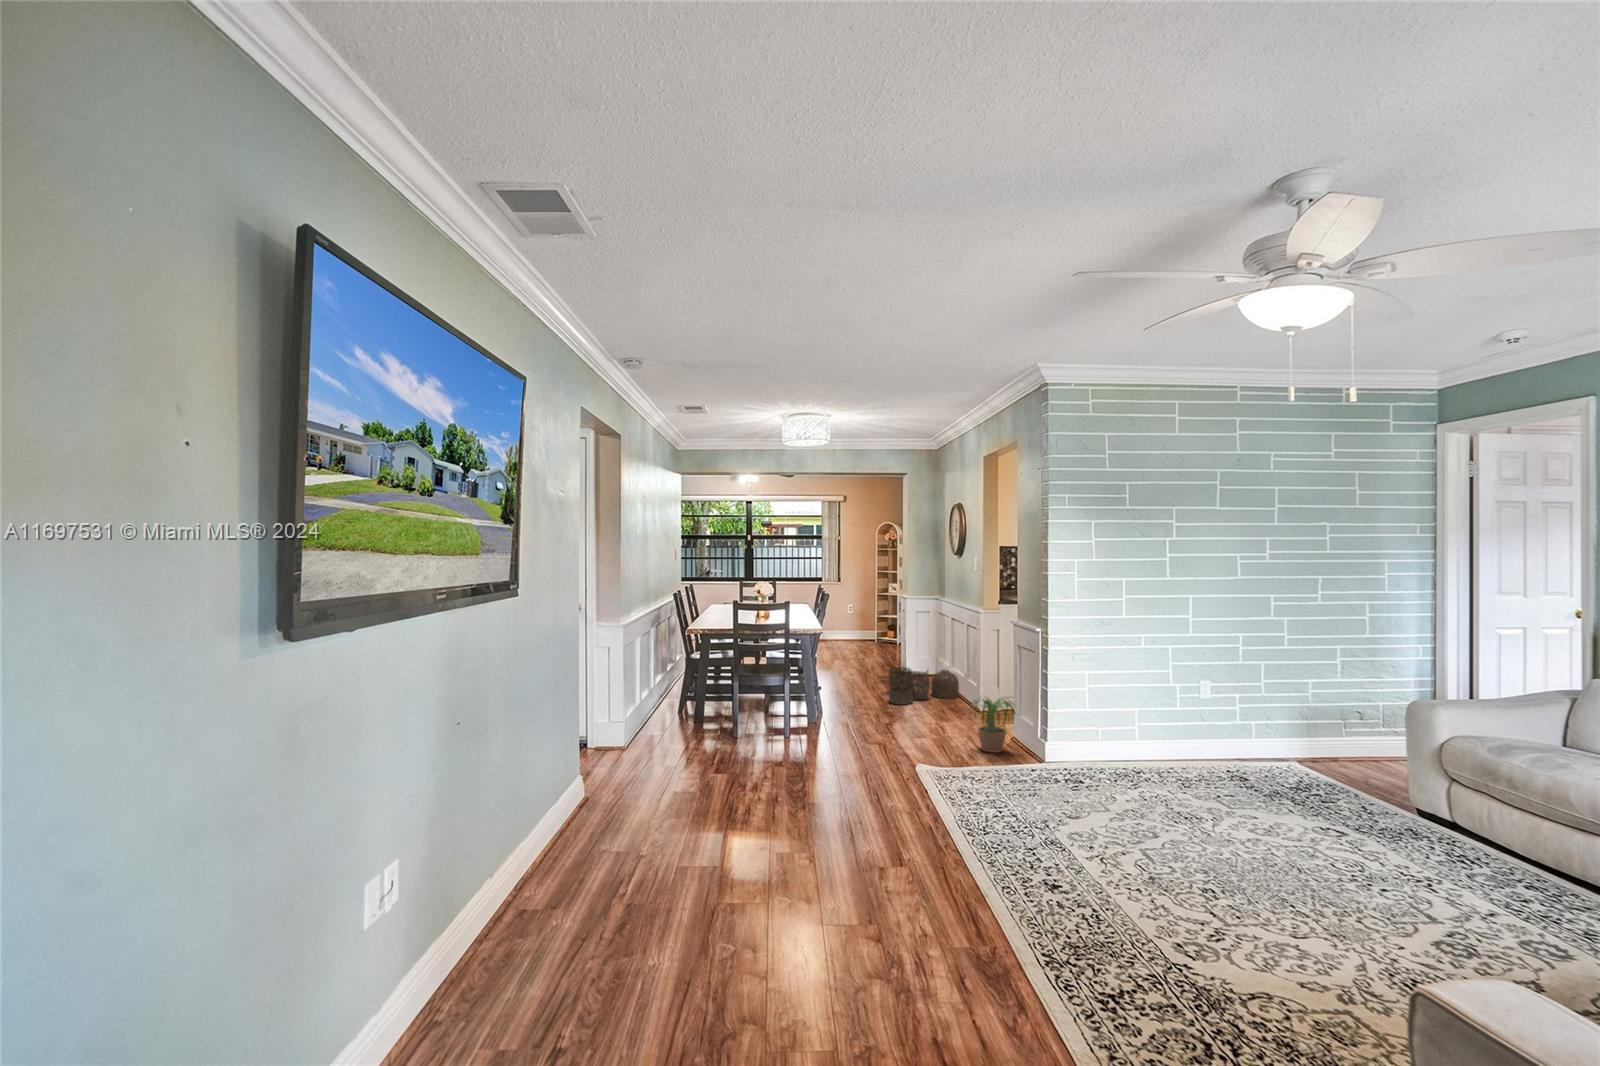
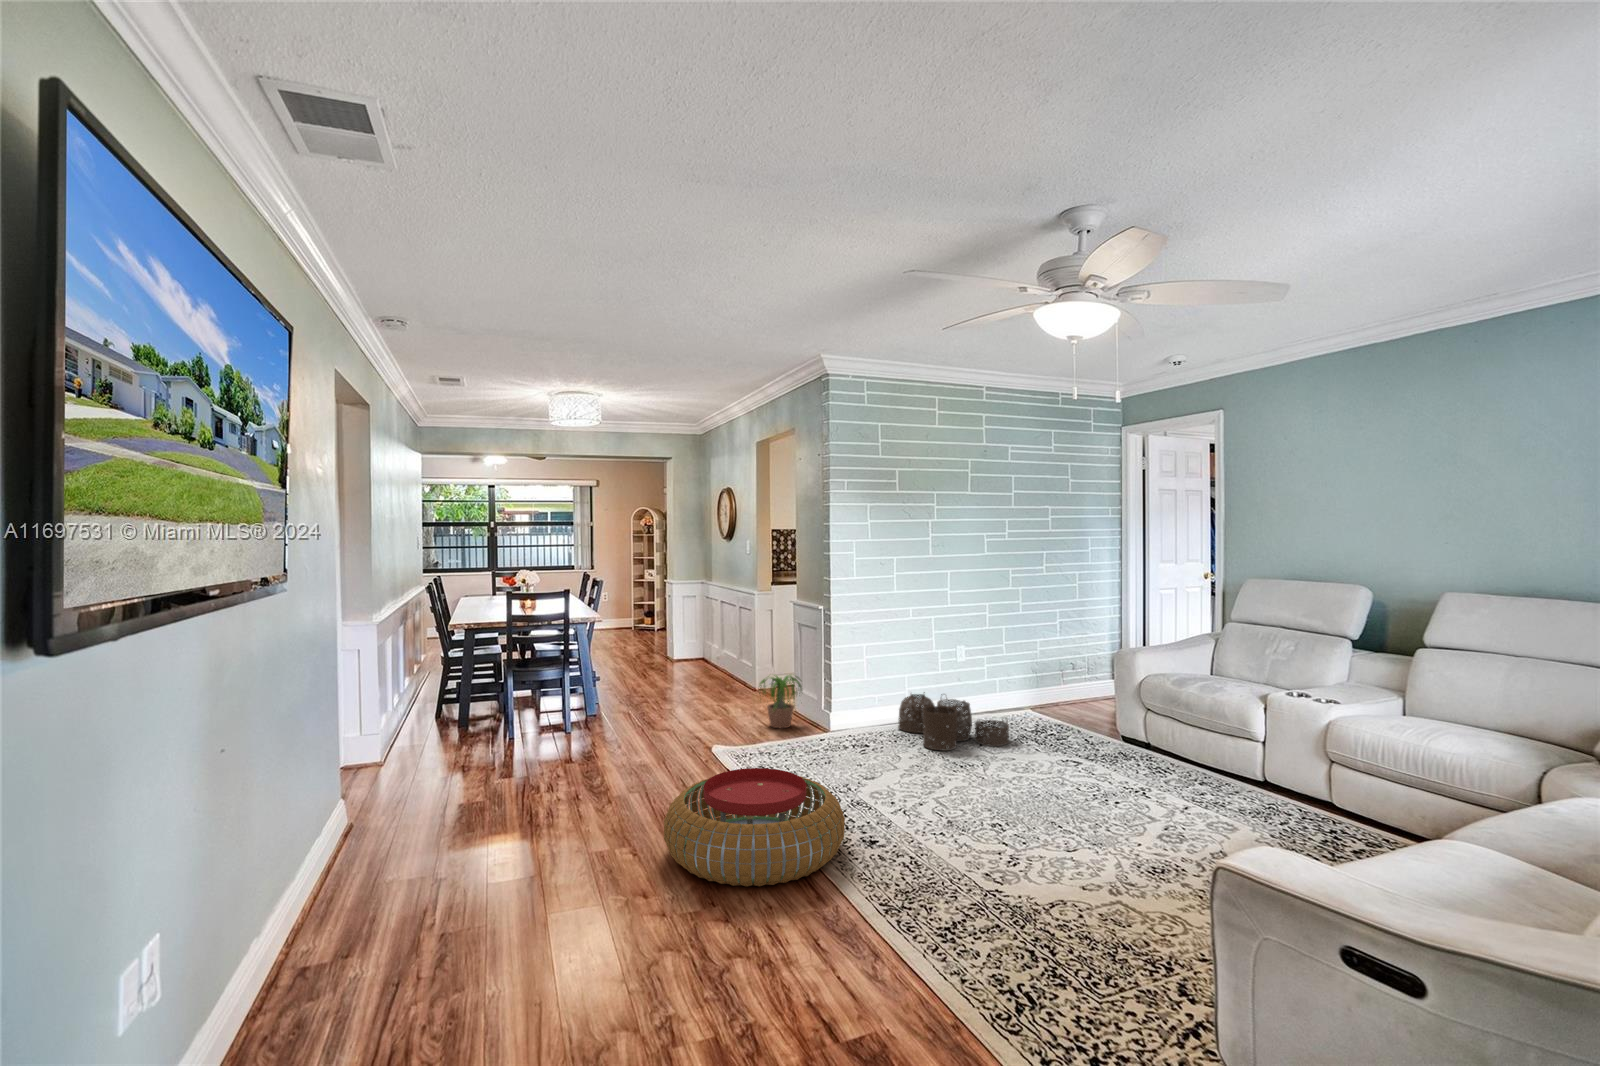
woven basket: present [889,667,959,705] -> present [898,692,1009,751]
pouf: none [841,792,1021,913] -> present [664,768,845,887]

